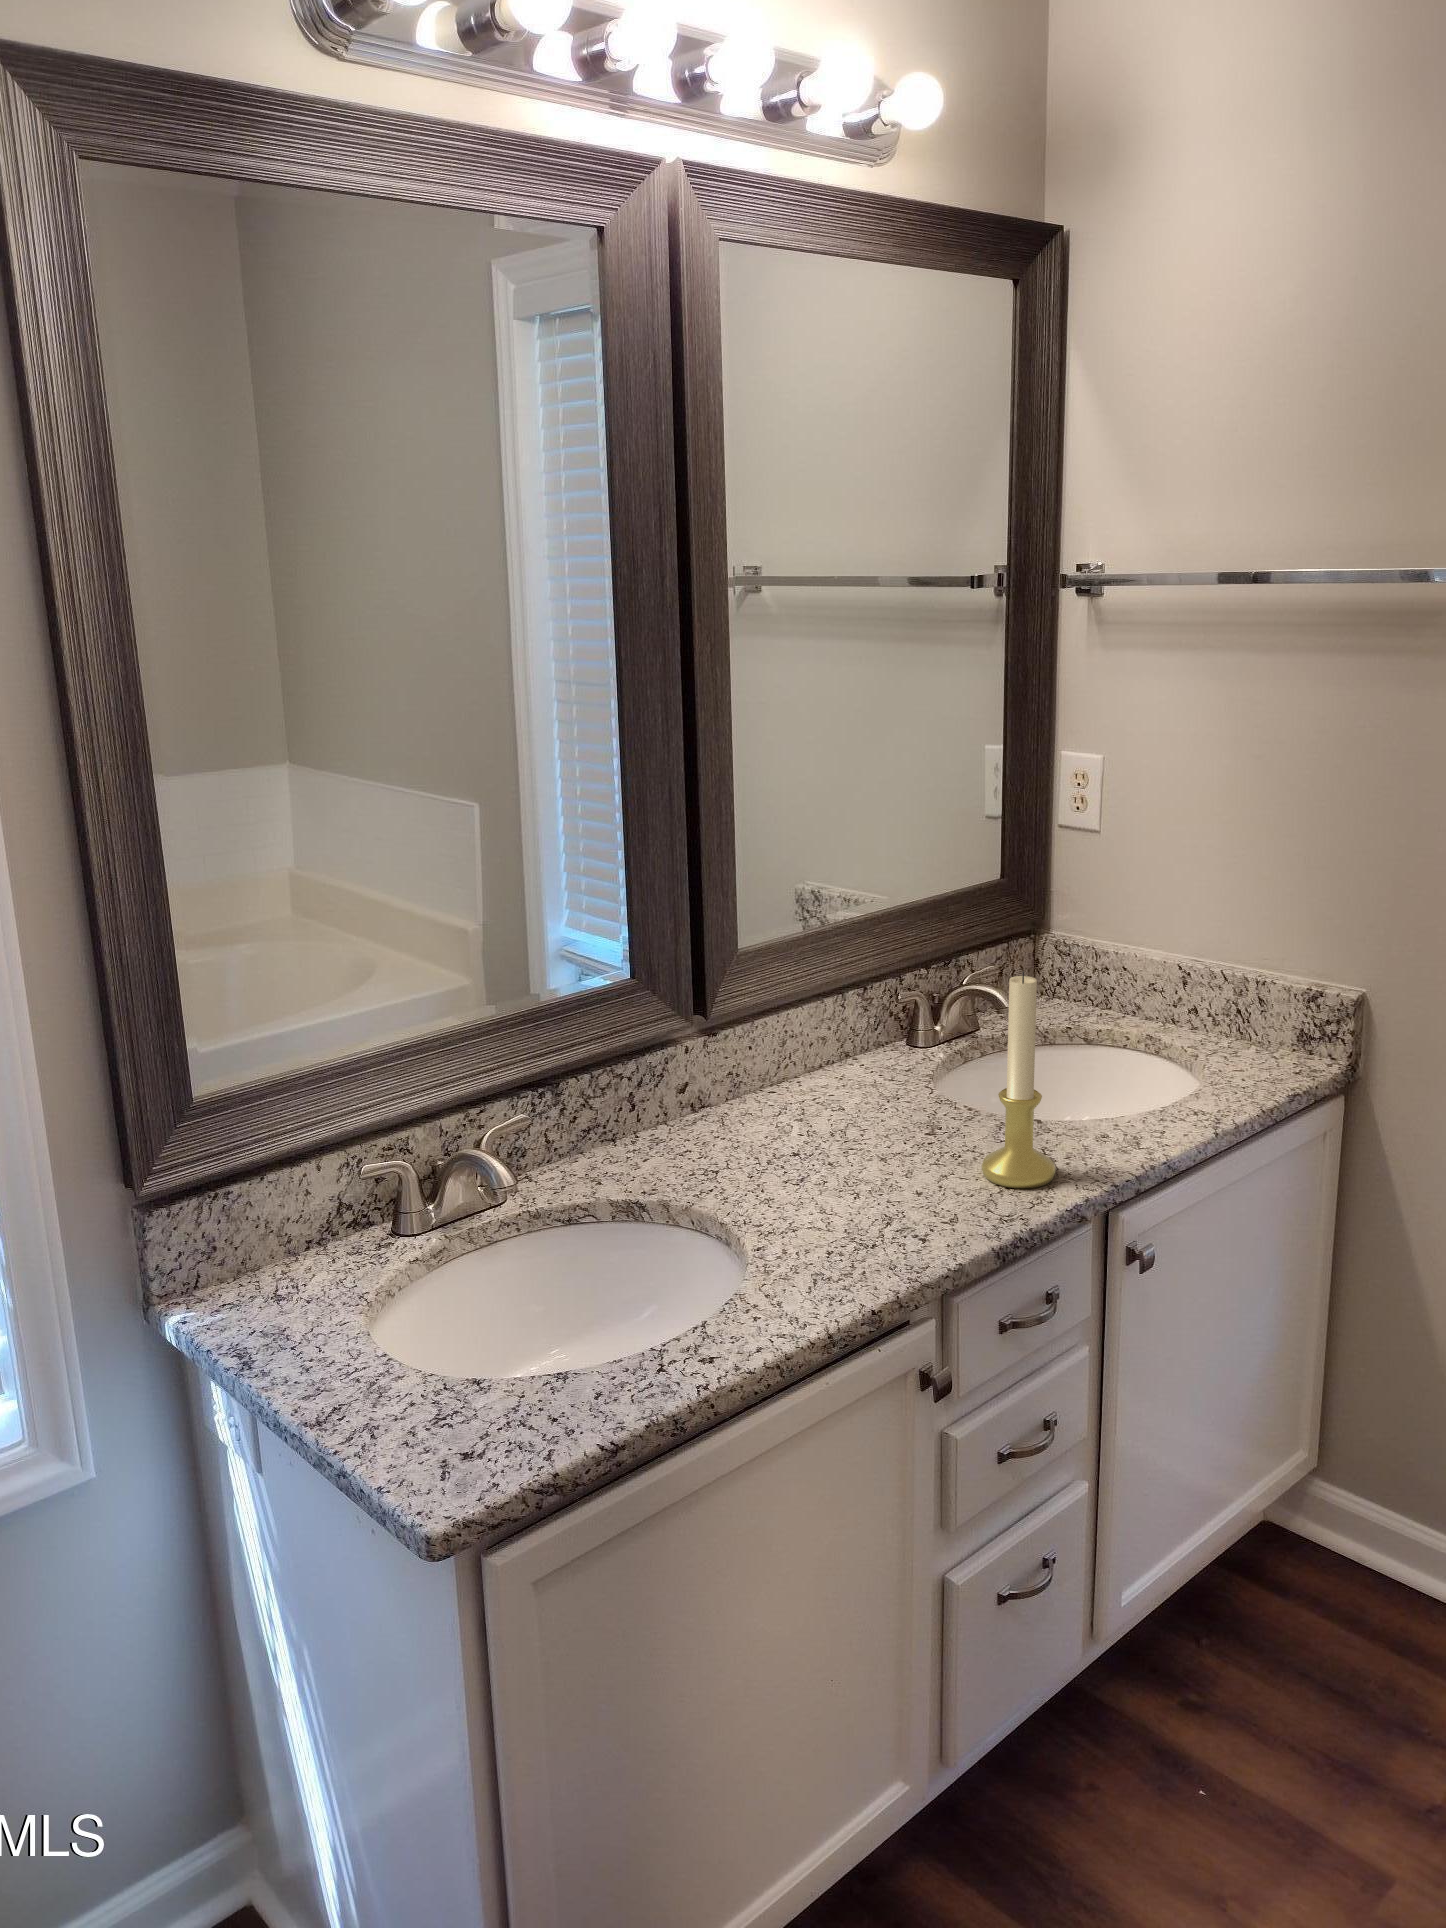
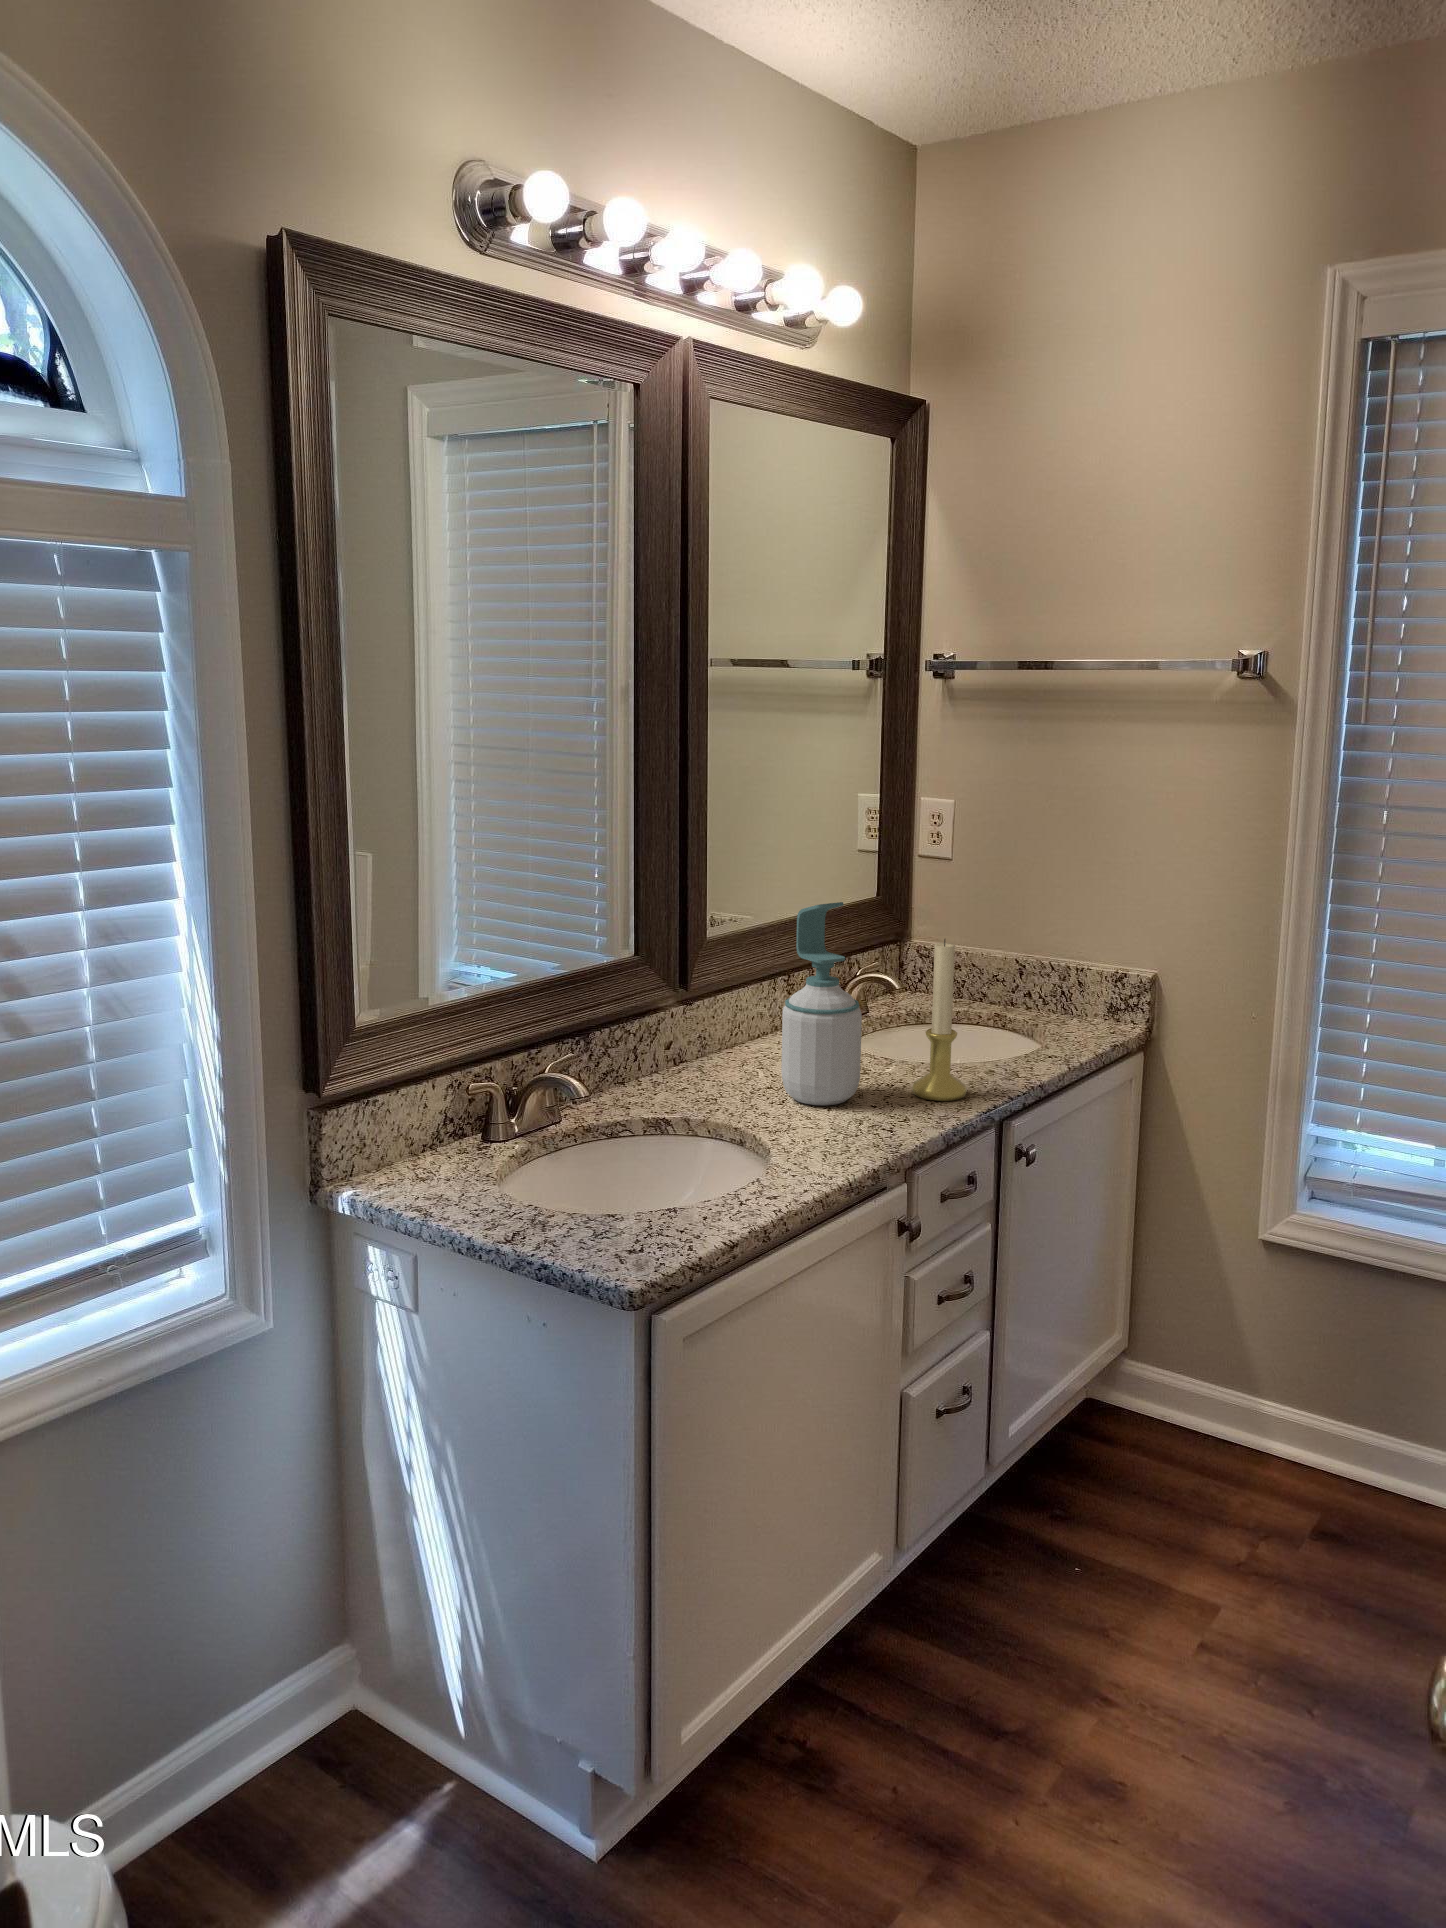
soap bottle: none [802,923,908,1189] -> present [781,902,862,1105]

